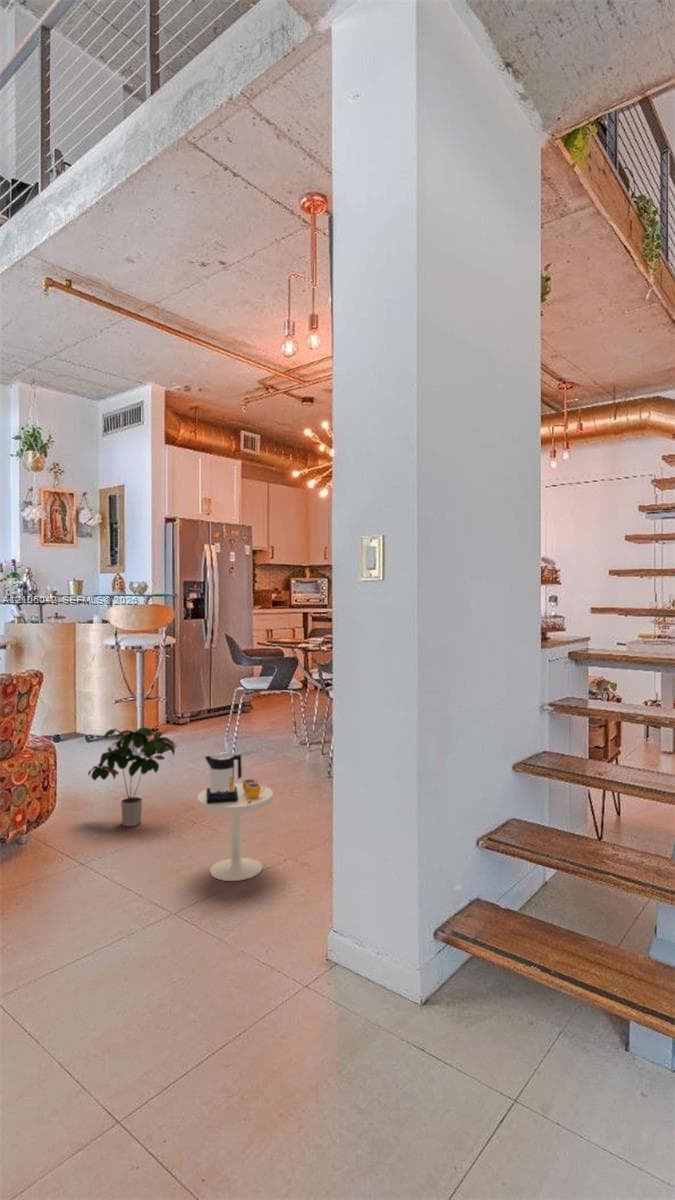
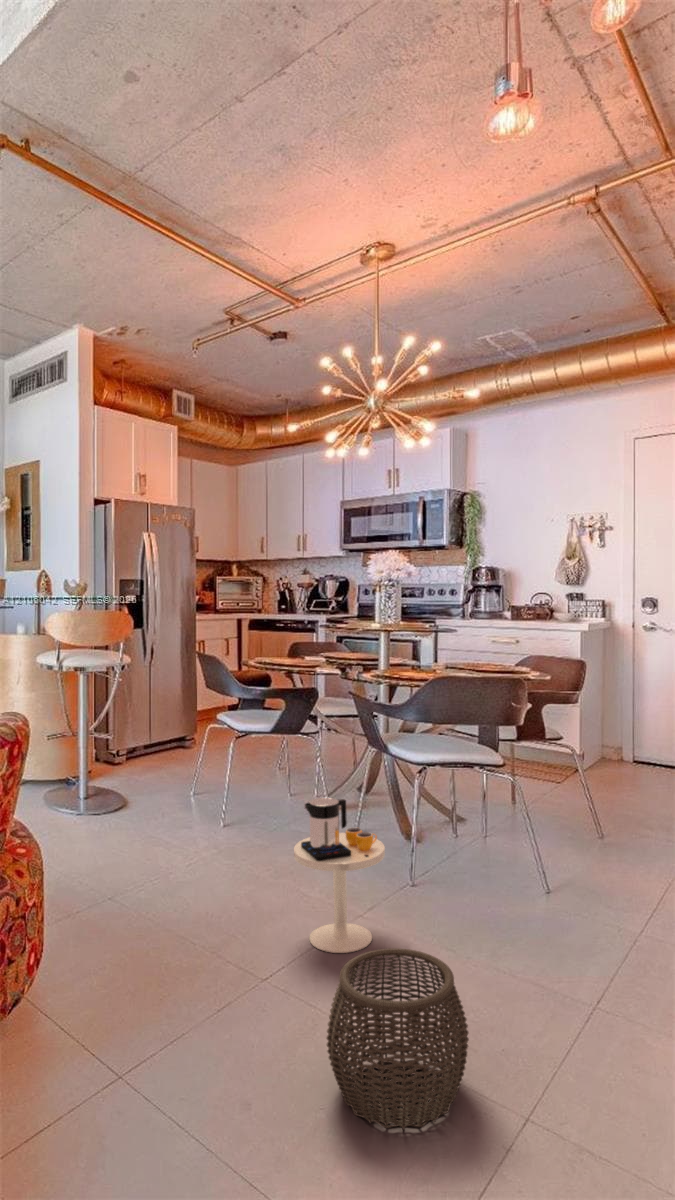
potted plant: present [88,727,175,826] -> none [104,771,217,898]
woven basket: none [120,875,241,1023] -> present [327,948,469,1129]

